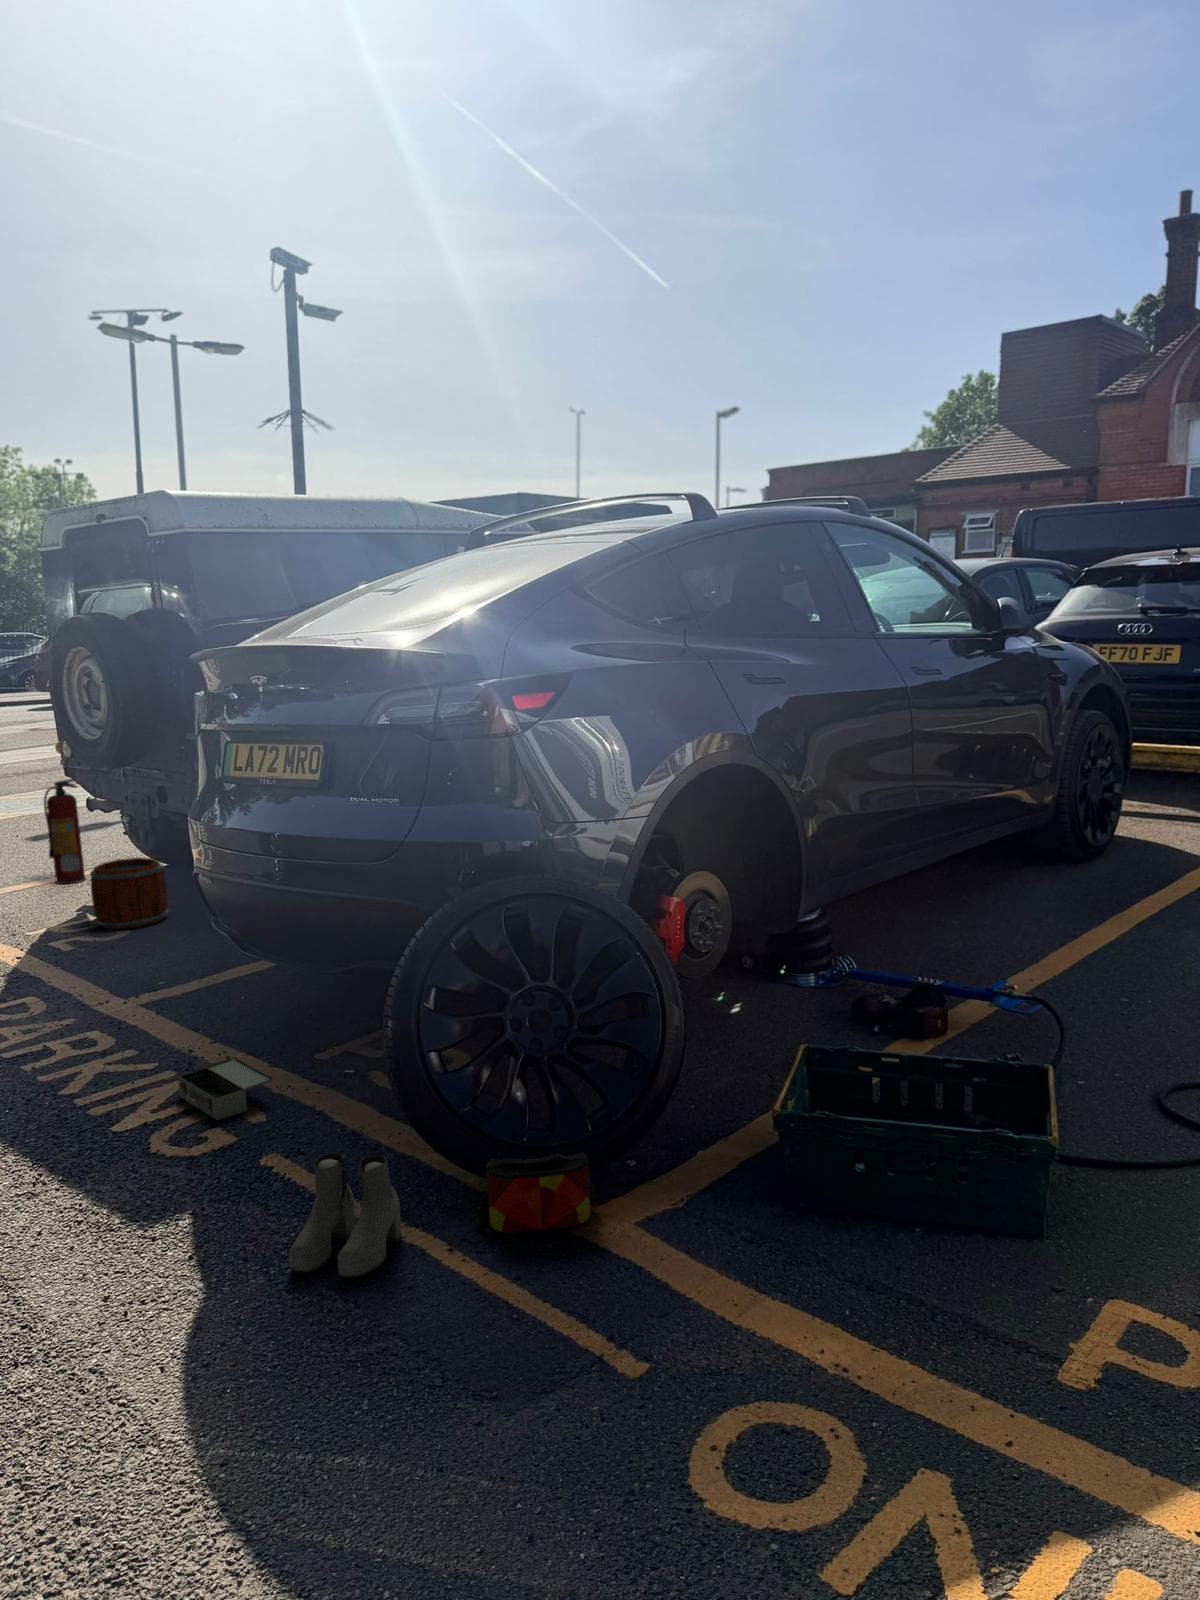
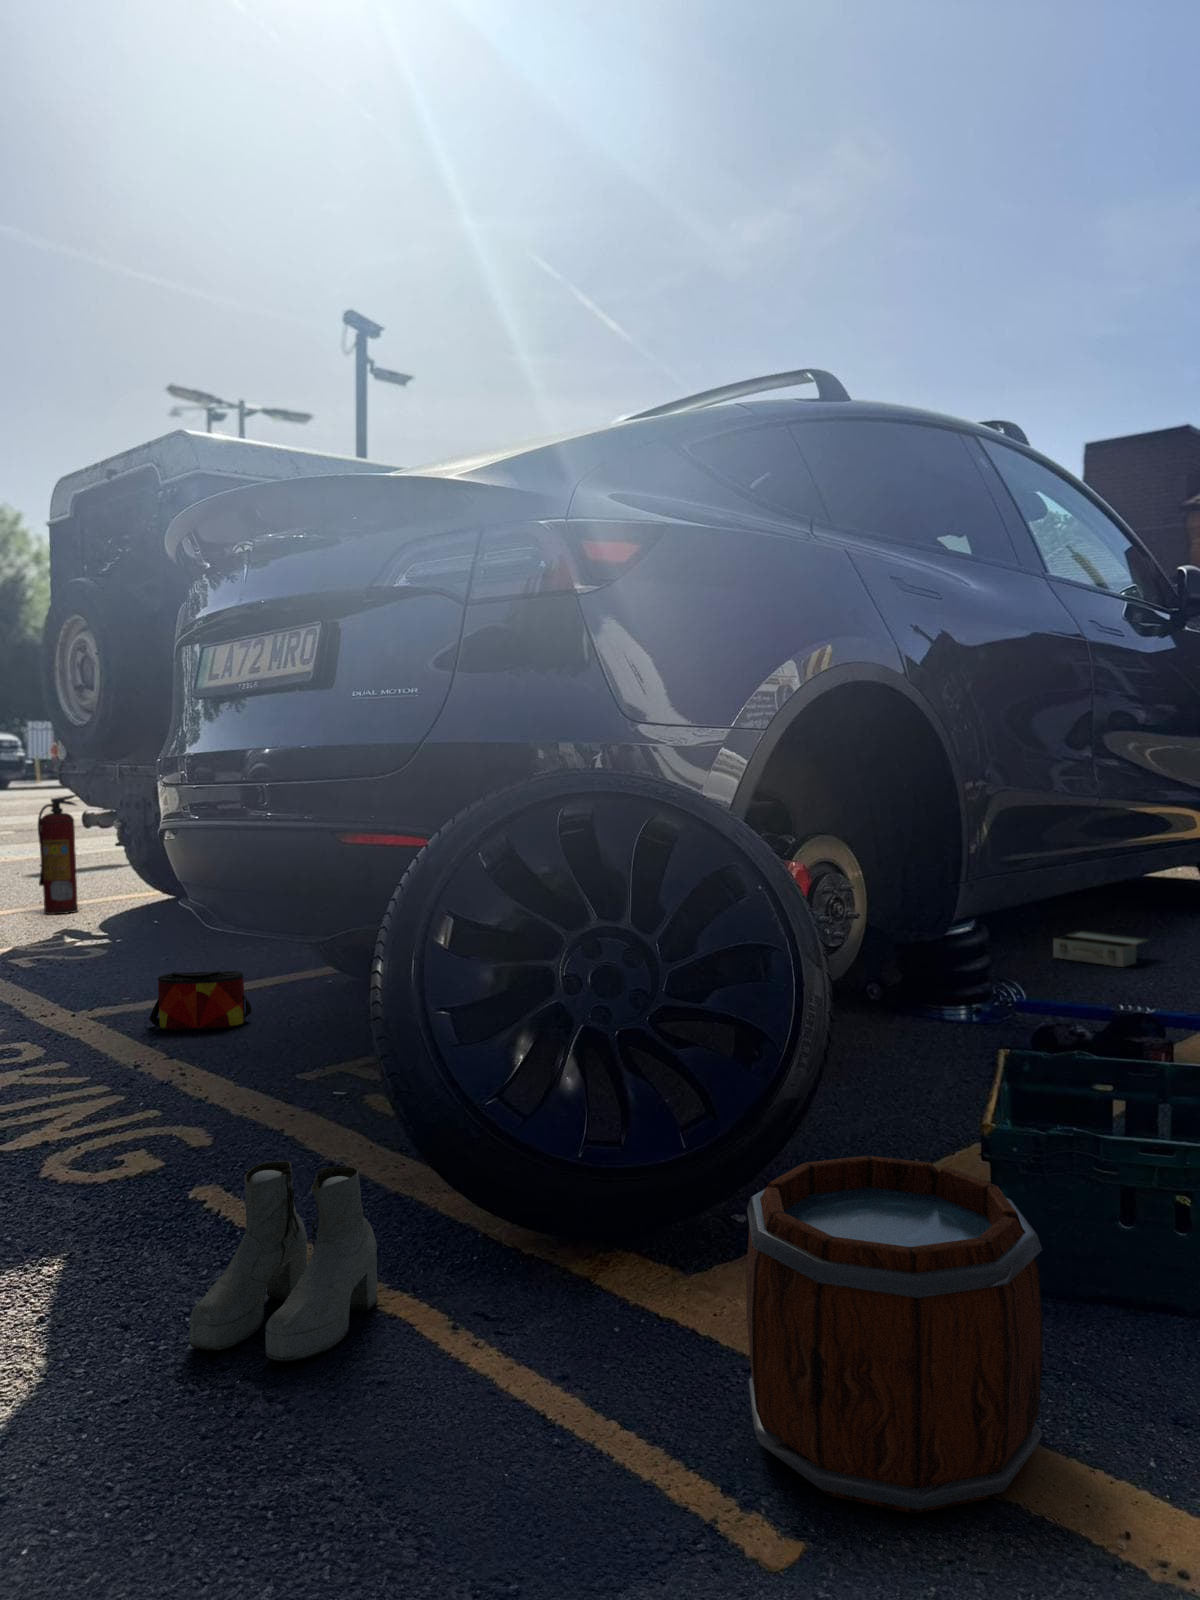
bucket: present [90,858,168,929] -> present [747,1156,1042,1514]
toolbox: present [178,1058,273,1121] -> present [1053,931,1148,967]
bag: present [475,1151,596,1235] -> present [149,971,252,1031]

